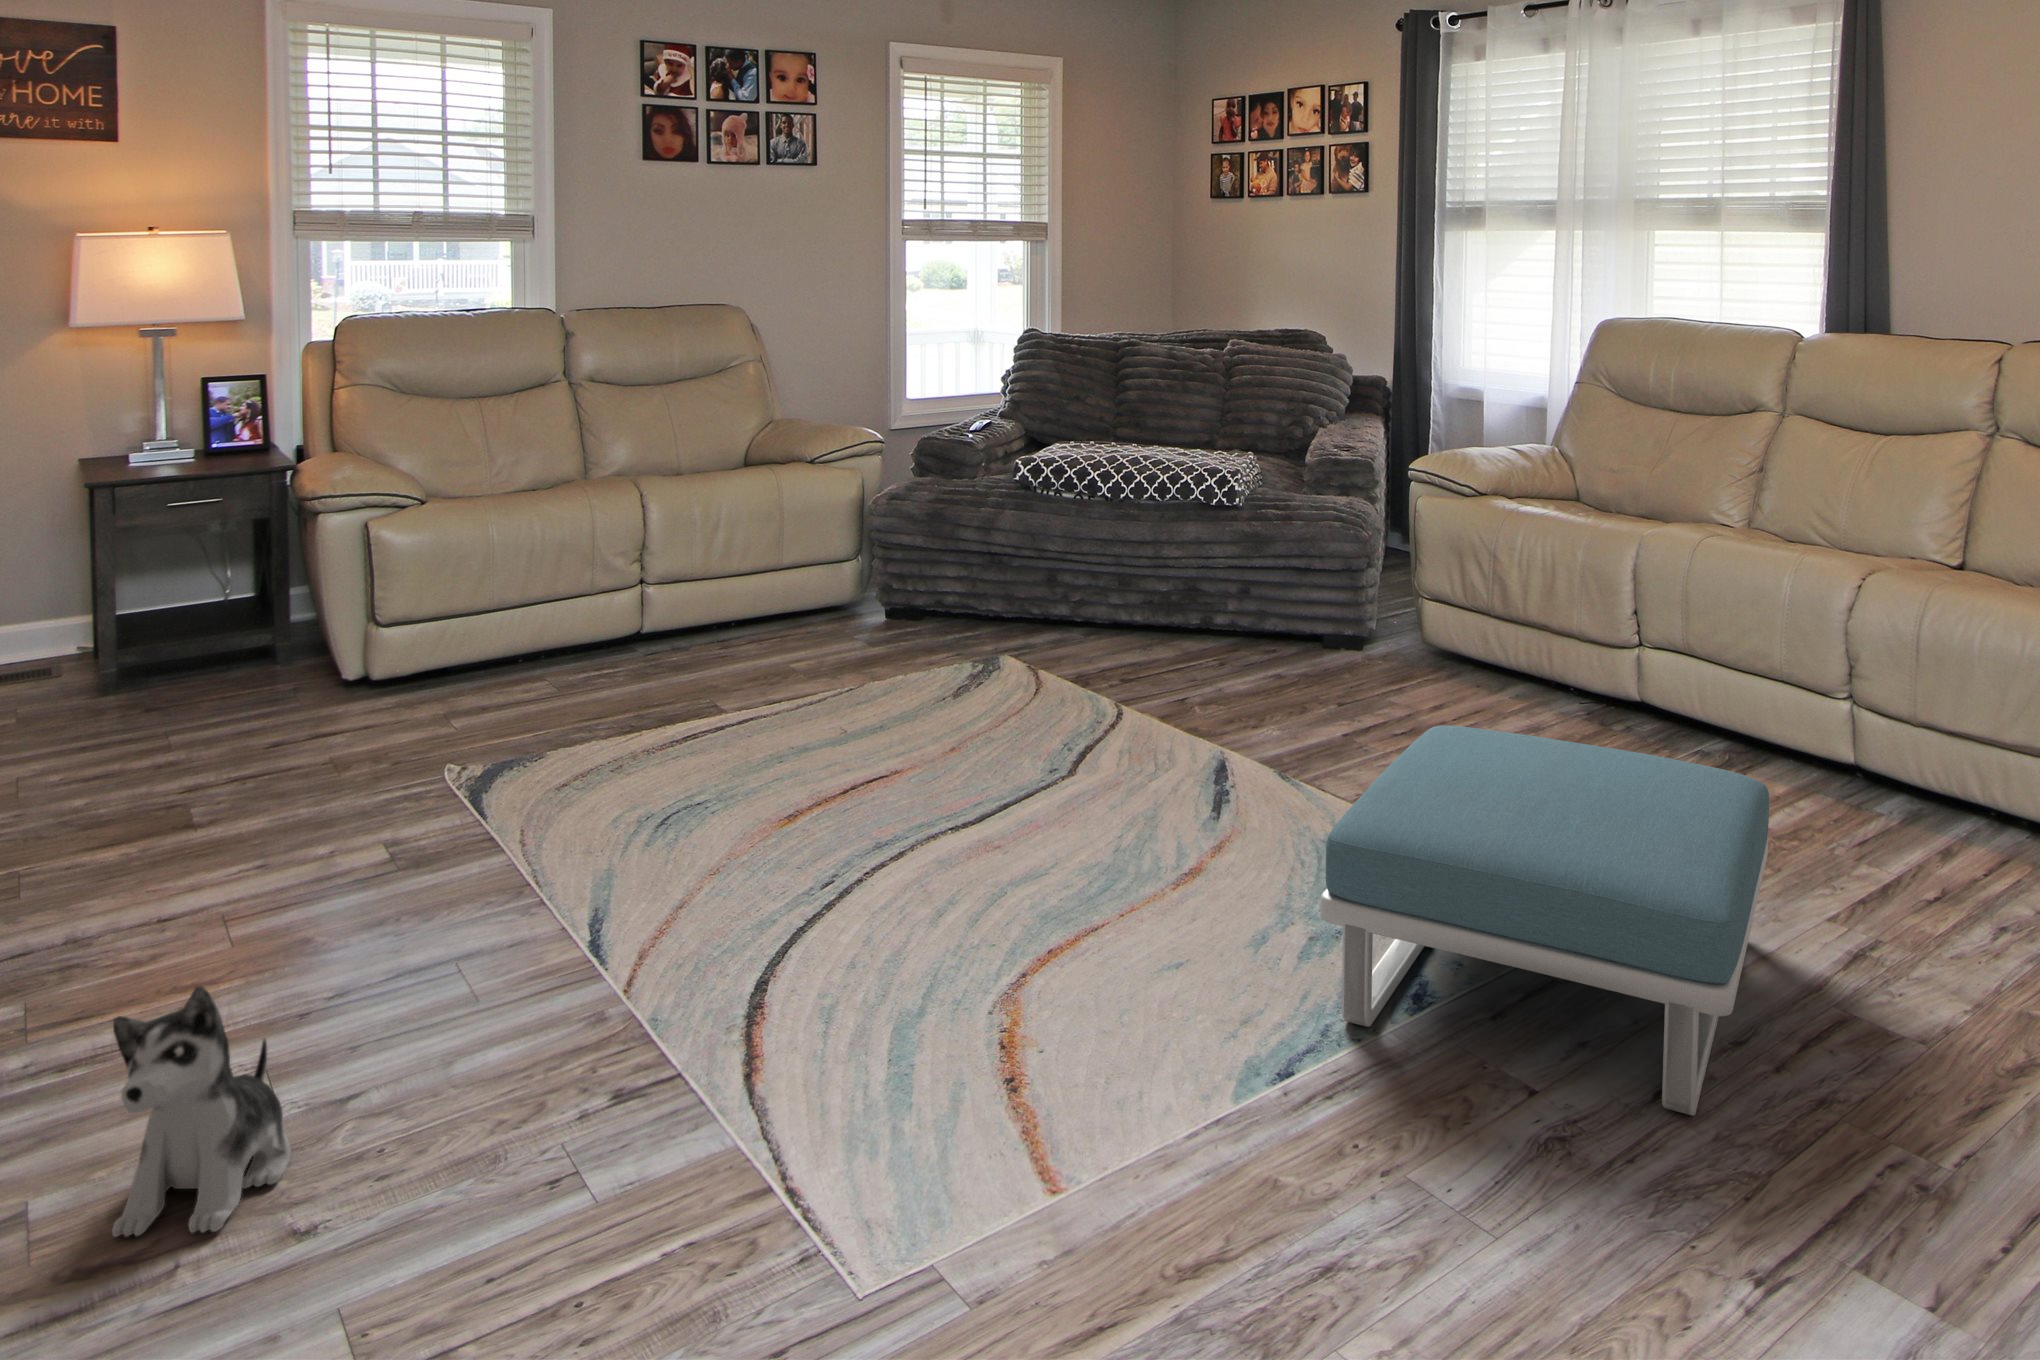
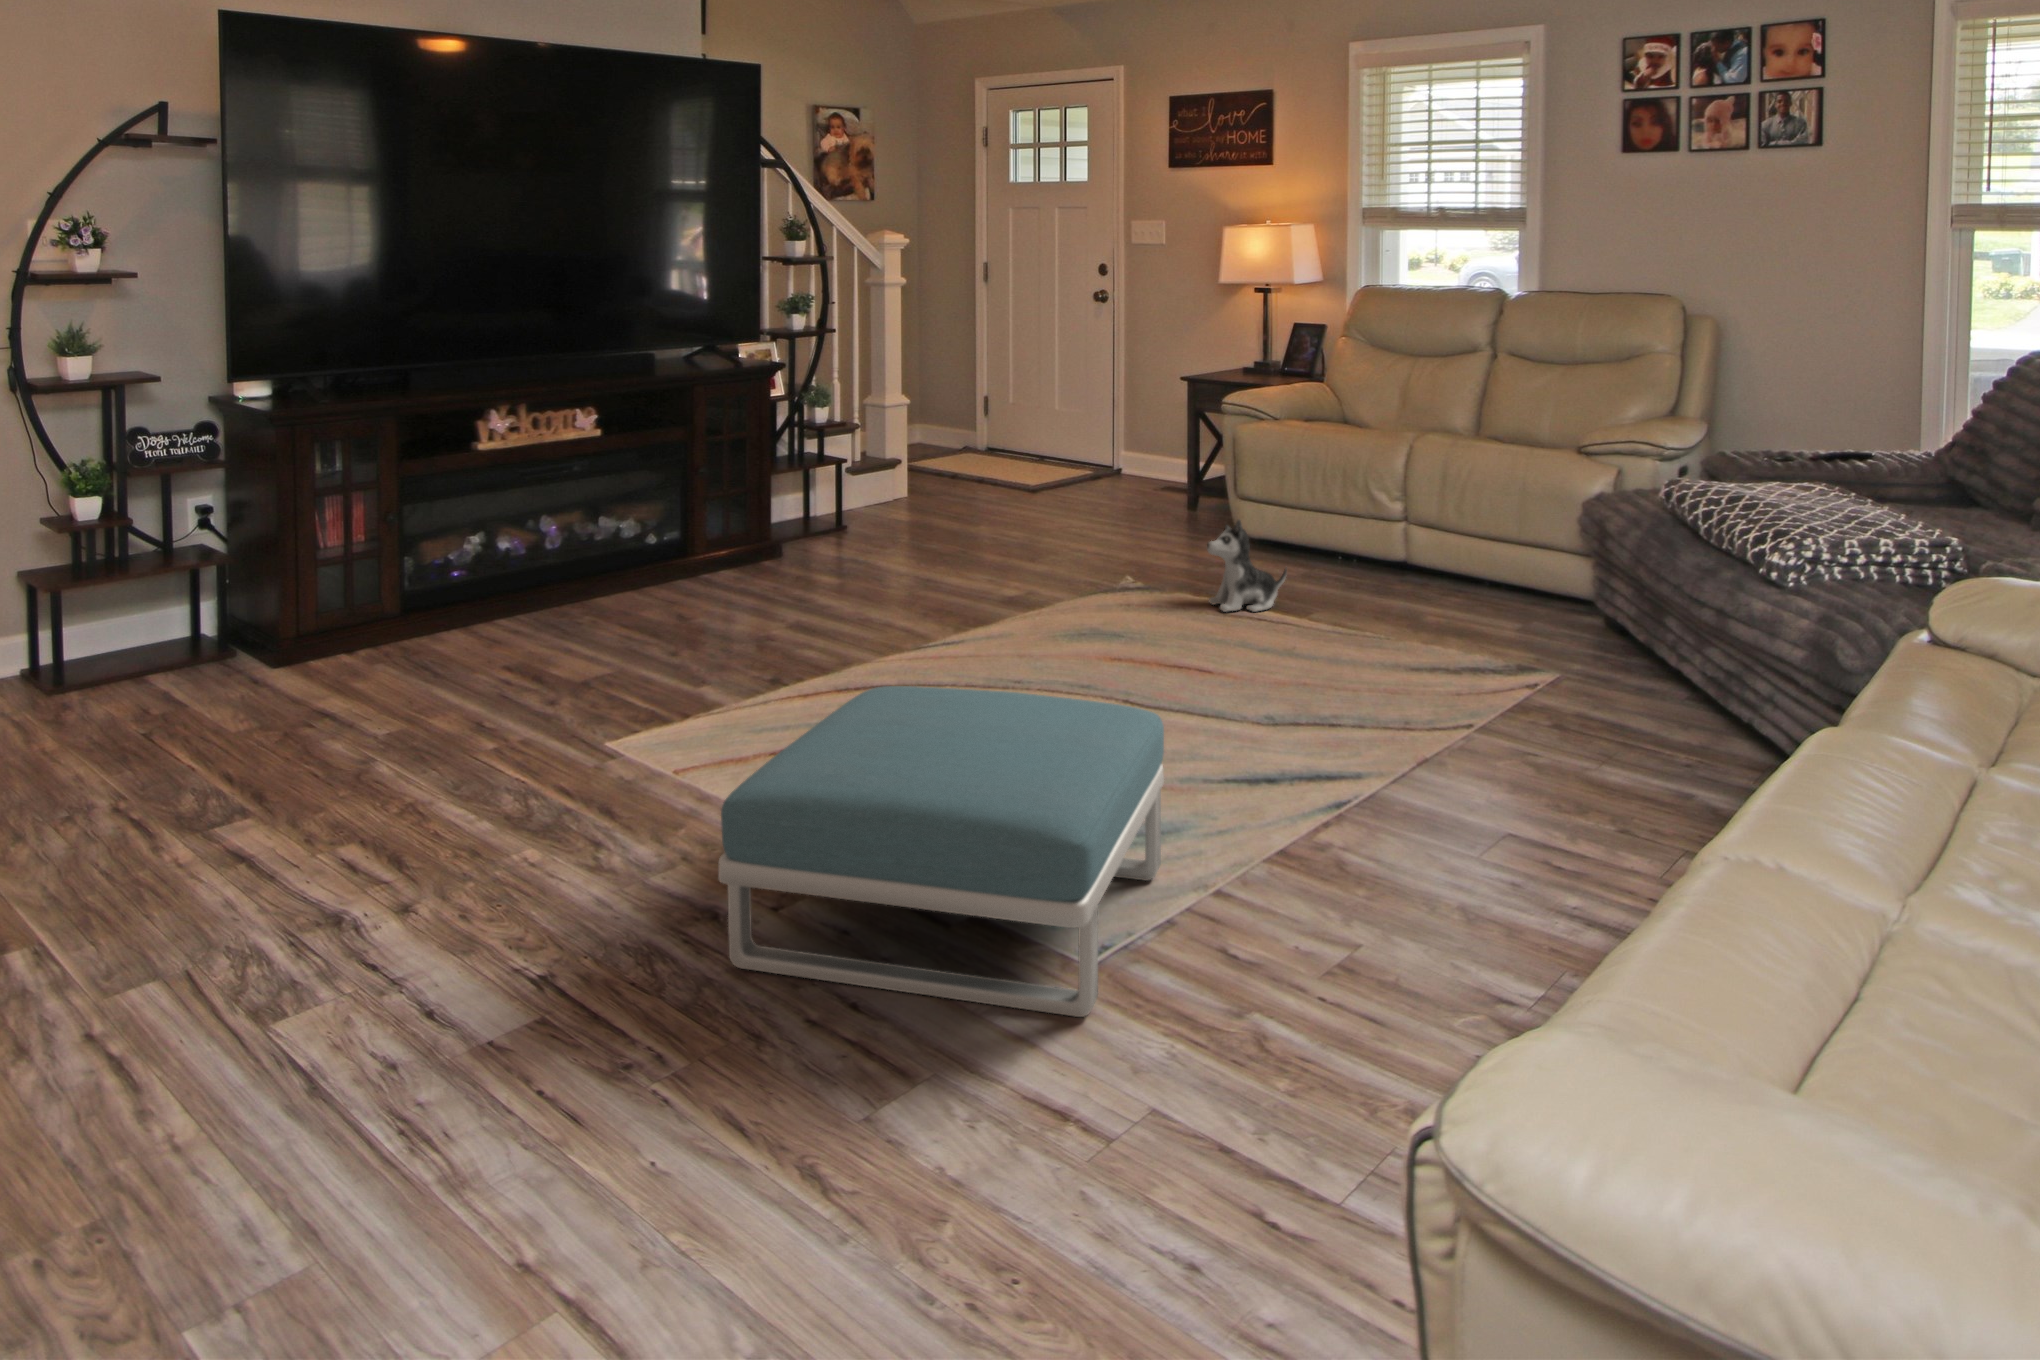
plush toy: present [112,986,291,1237] -> present [1207,520,1287,612]

